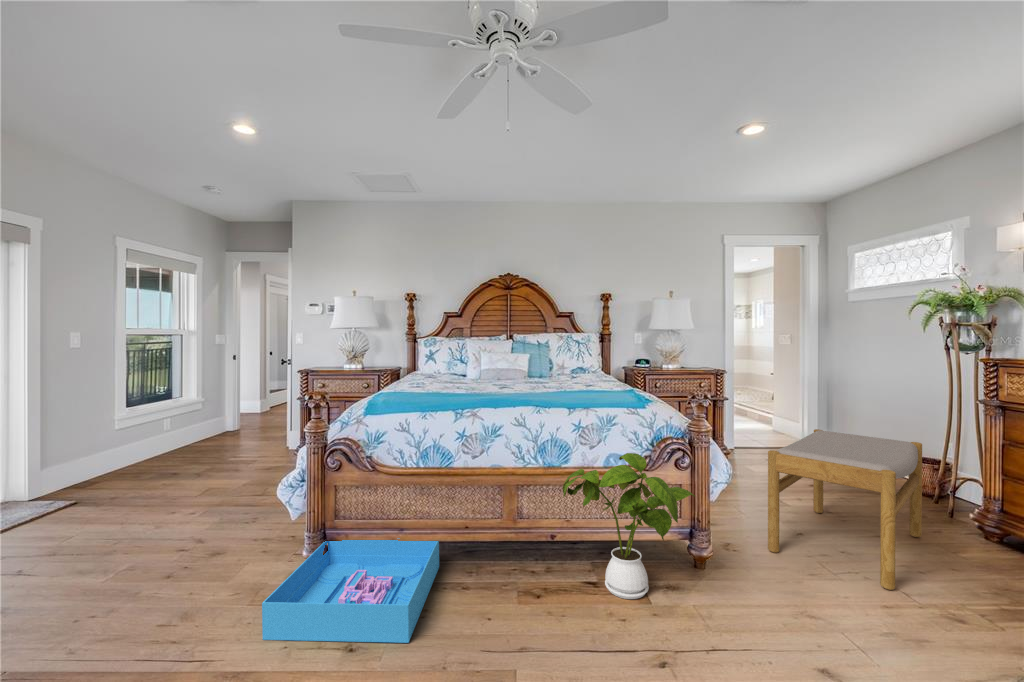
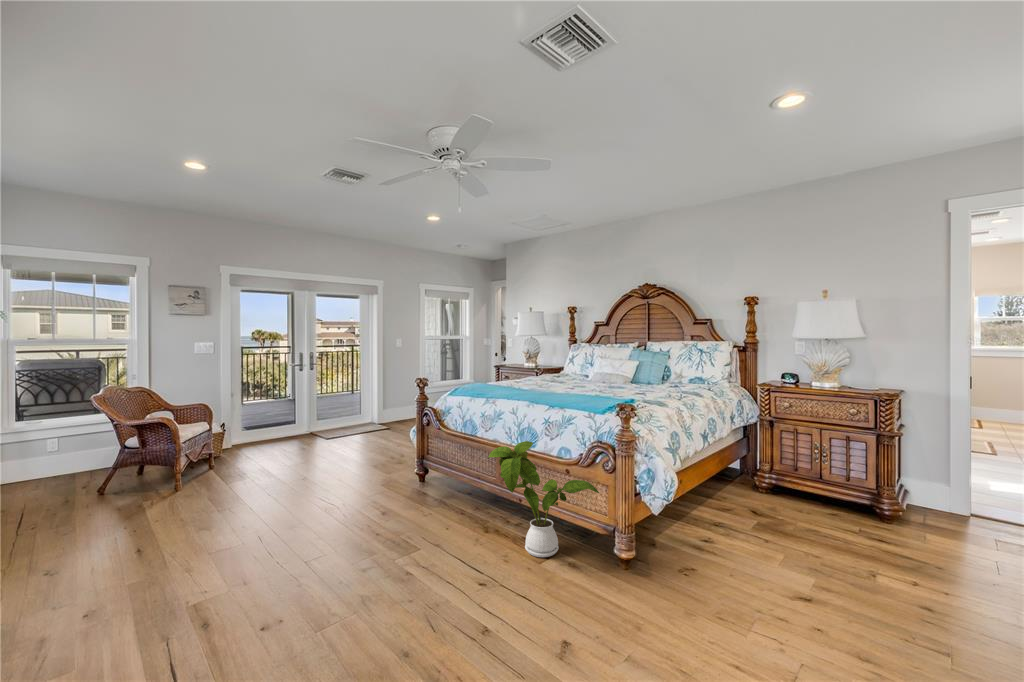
footstool: present [768,429,922,590] -> none [715,475,987,652]
storage bin: present [262,538,439,643] -> none [358,468,465,524]

